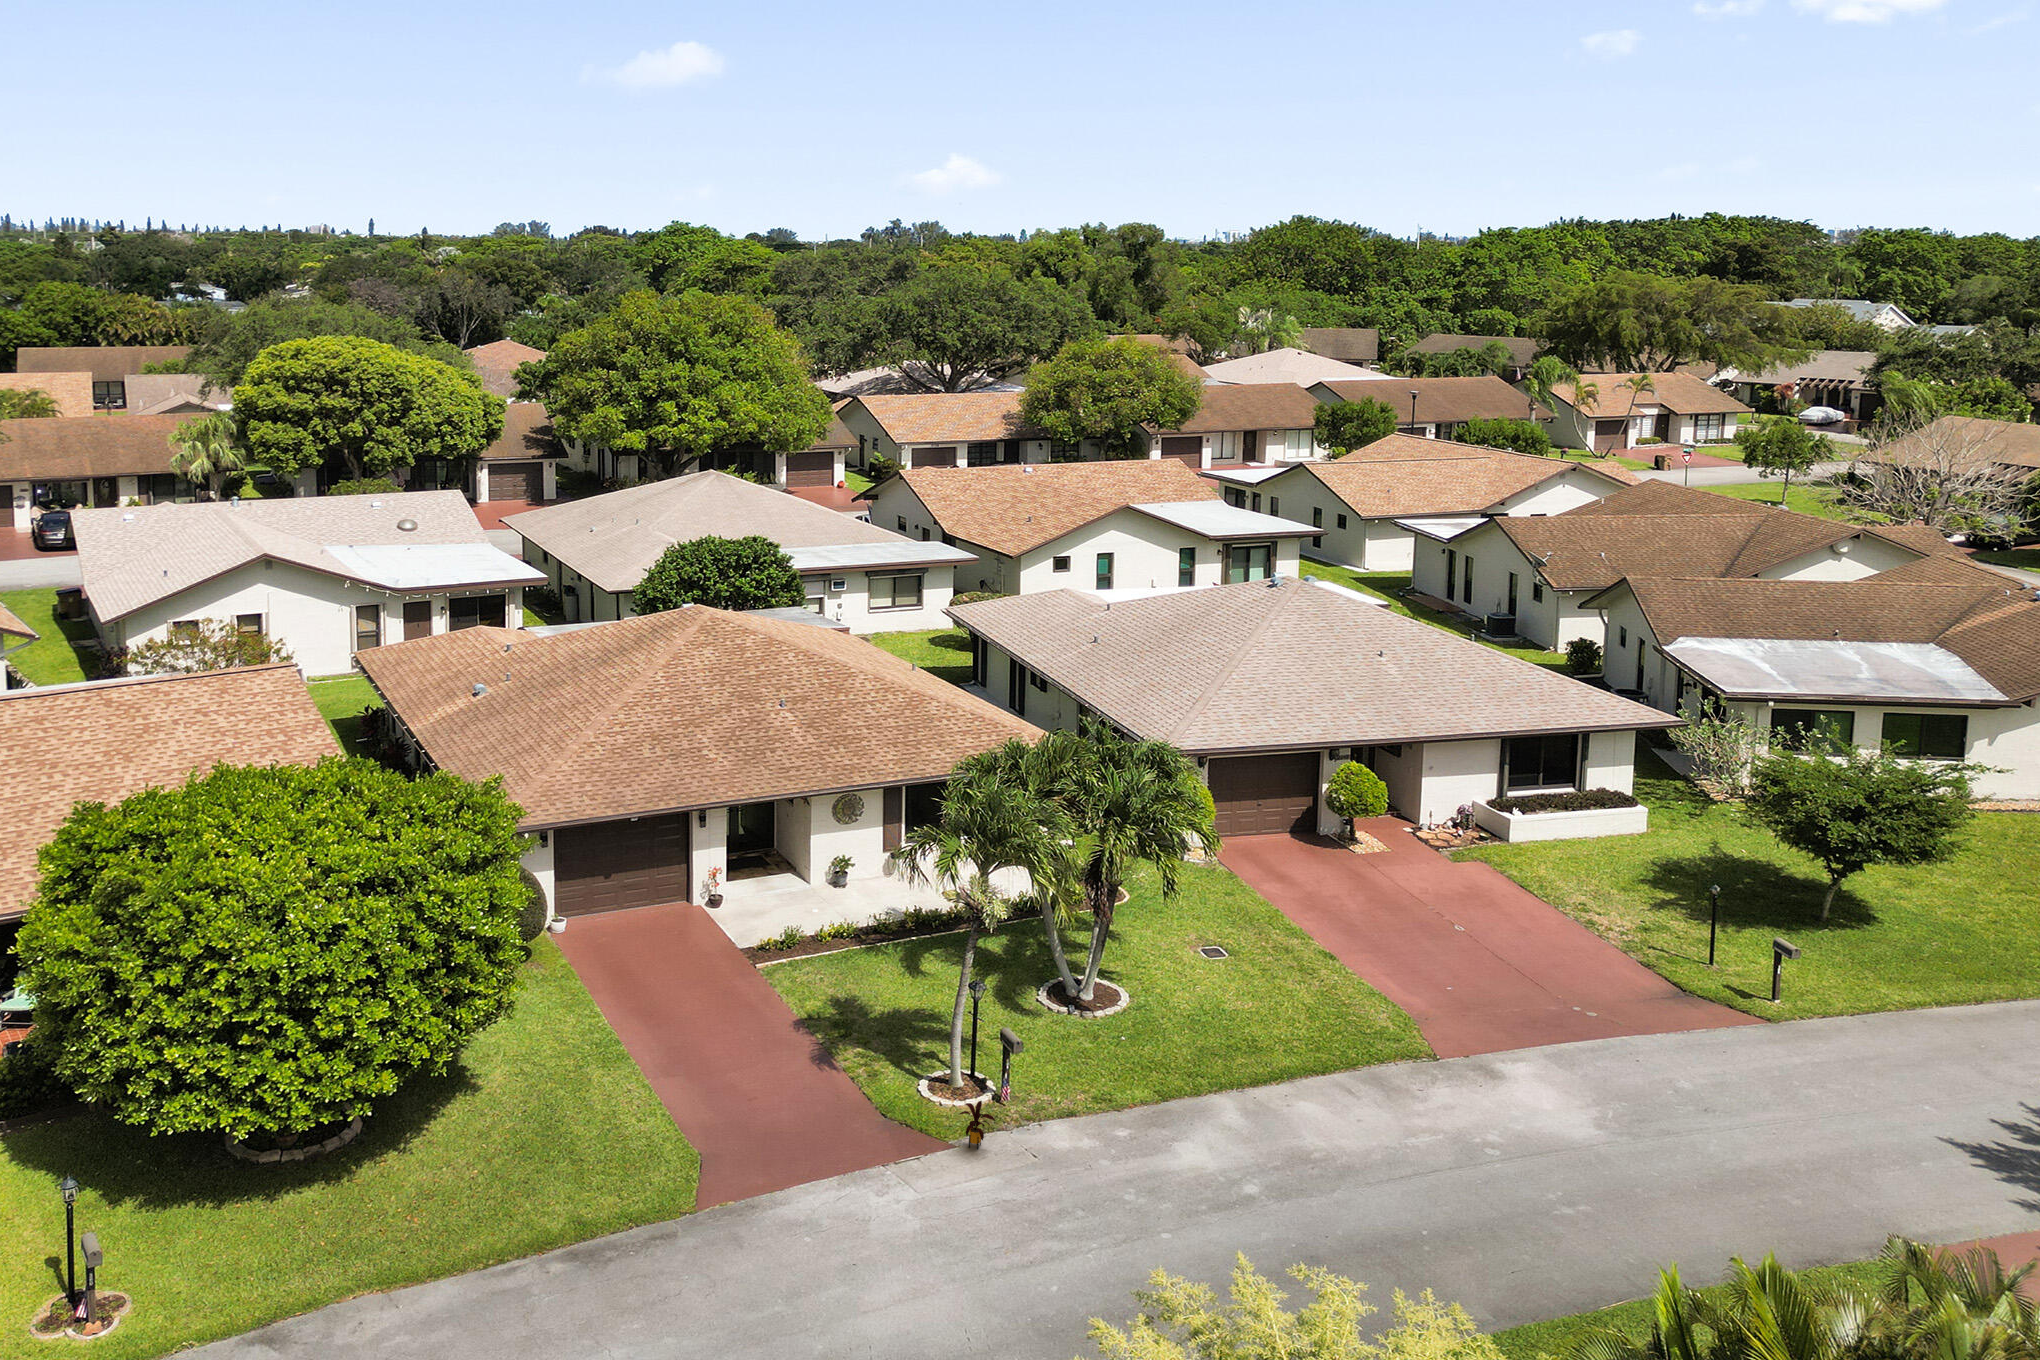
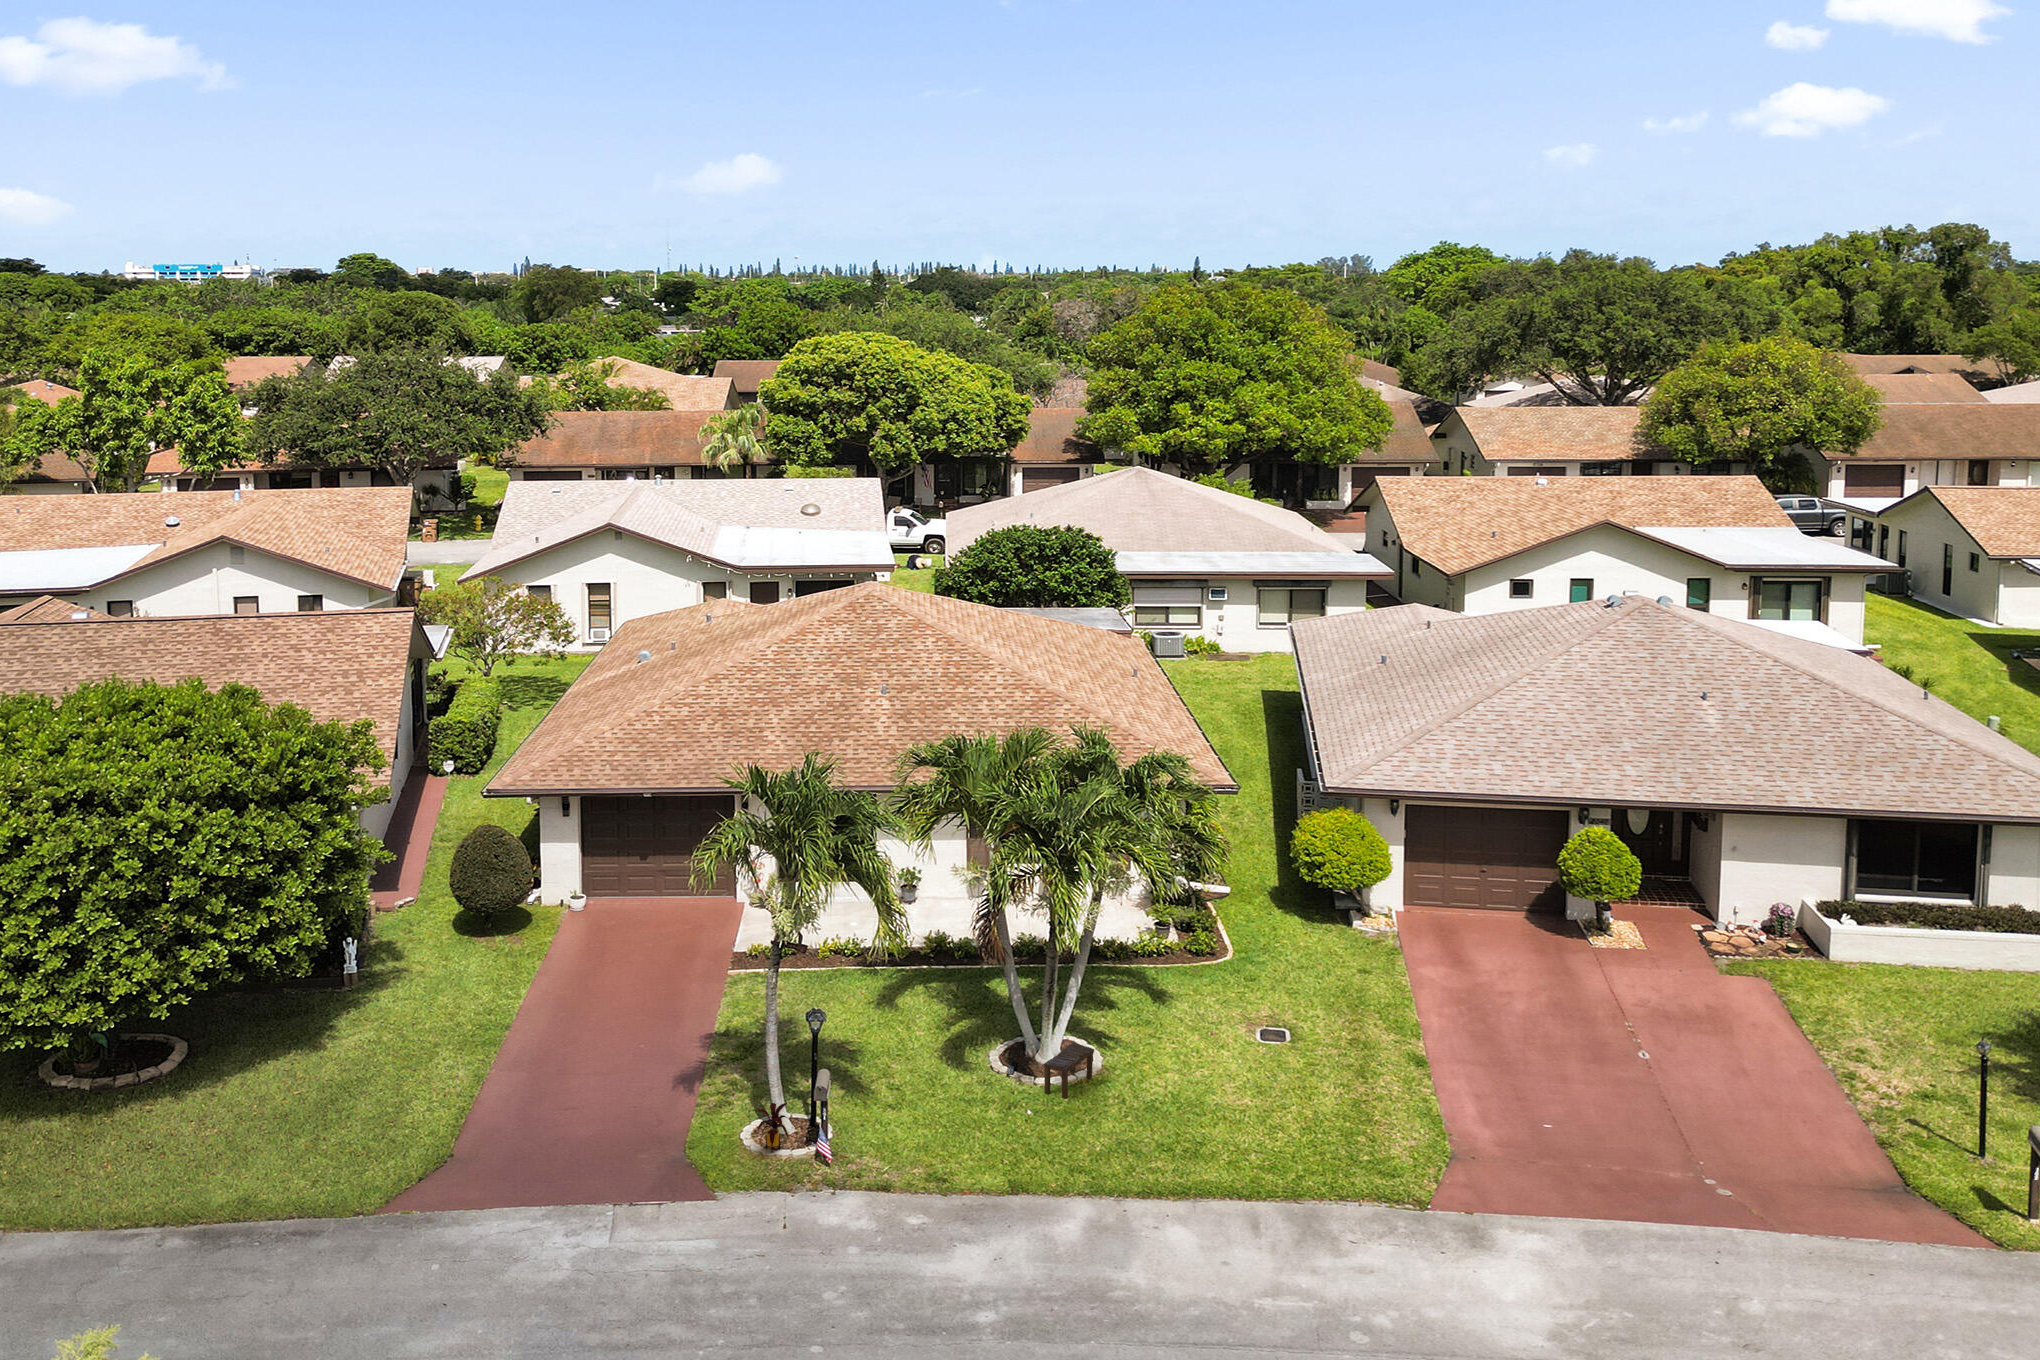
bench: none [1124,1001,1148,1050] -> present [1044,1043,1094,1098]

